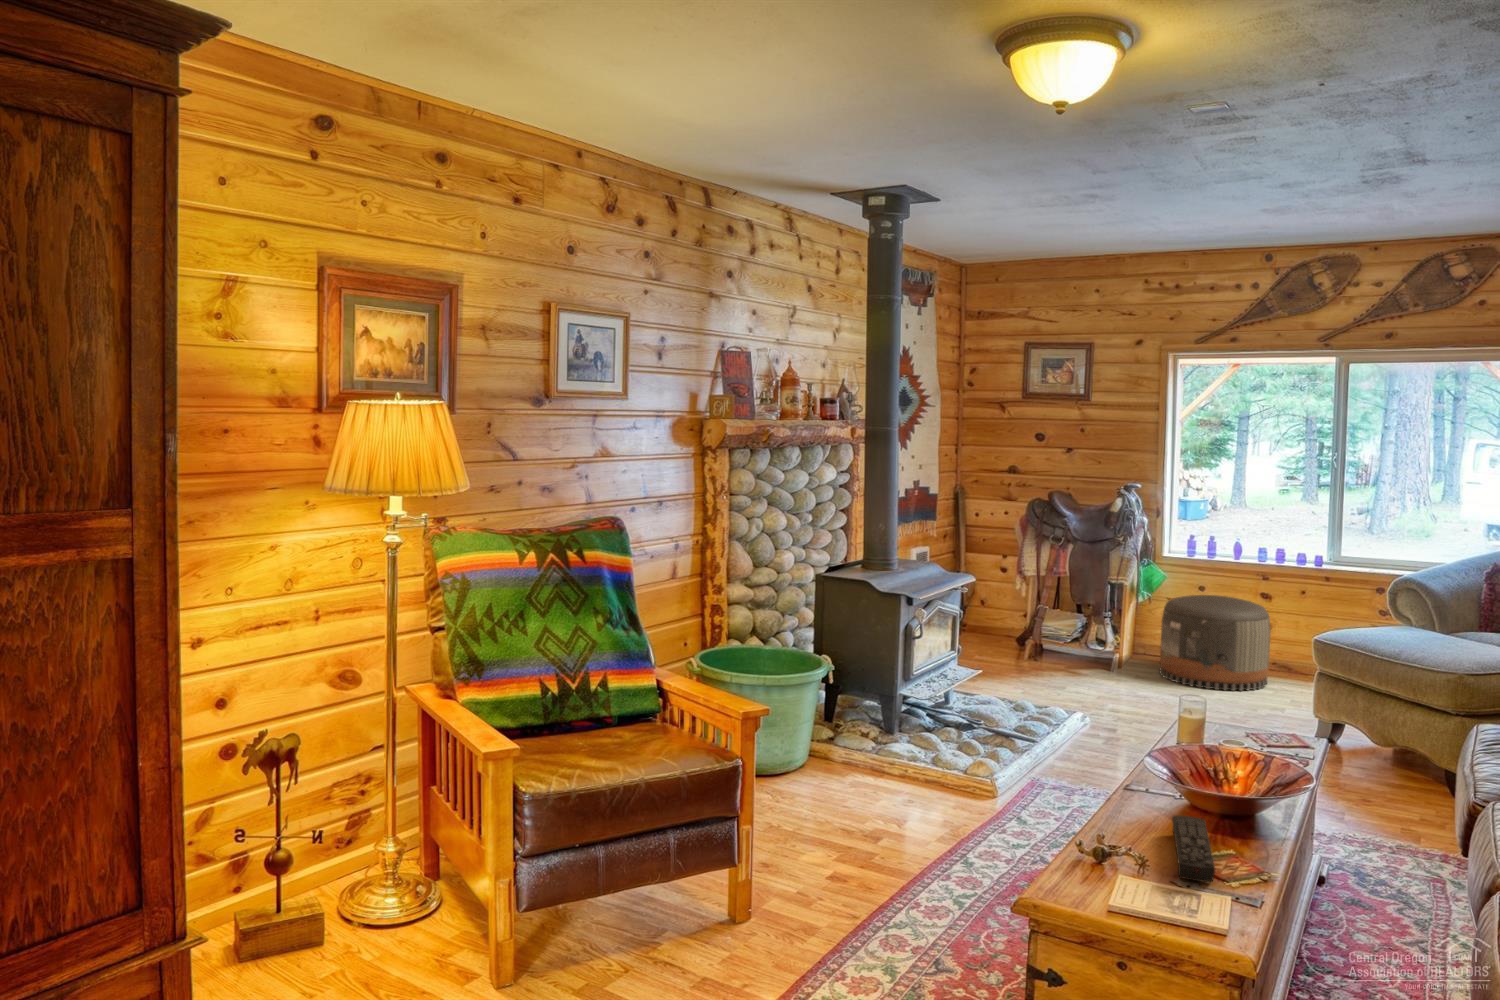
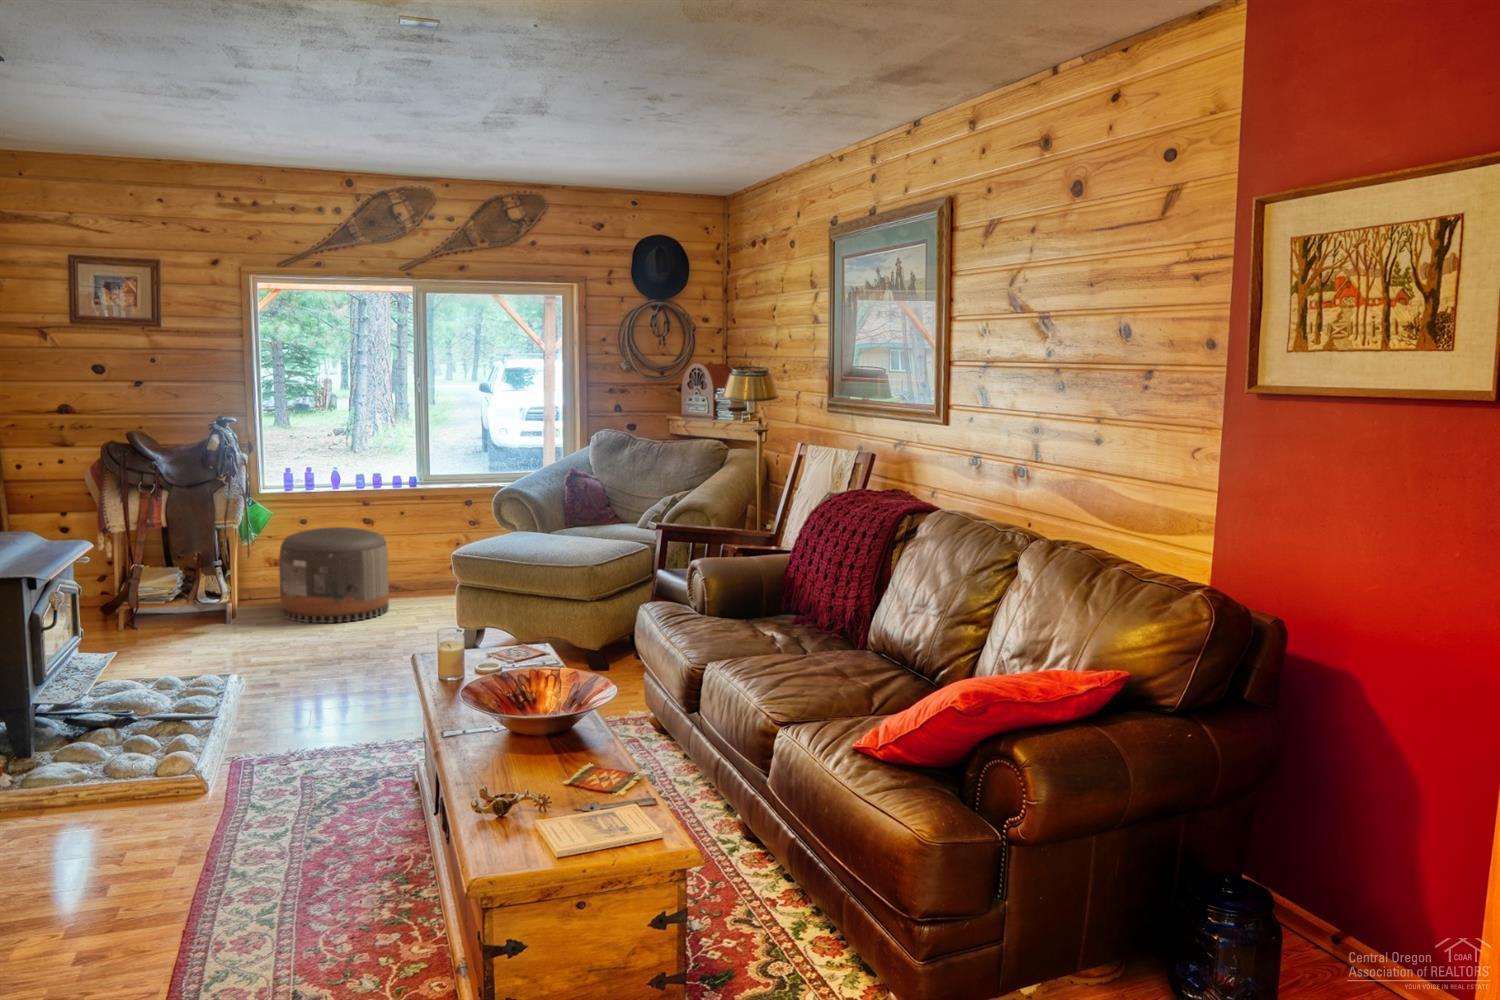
remote control: present [1172,815,1215,882] -> none [538,741,619,801]

